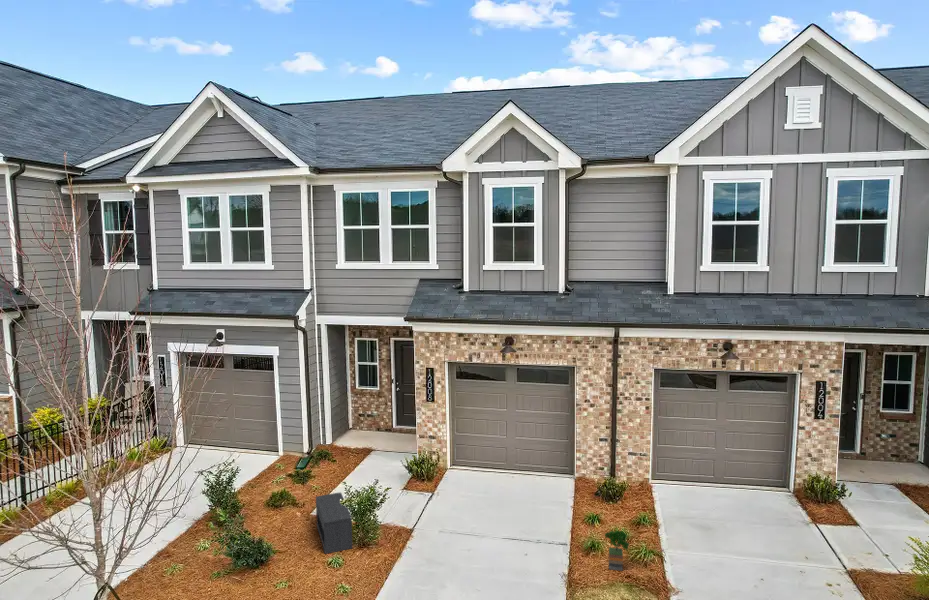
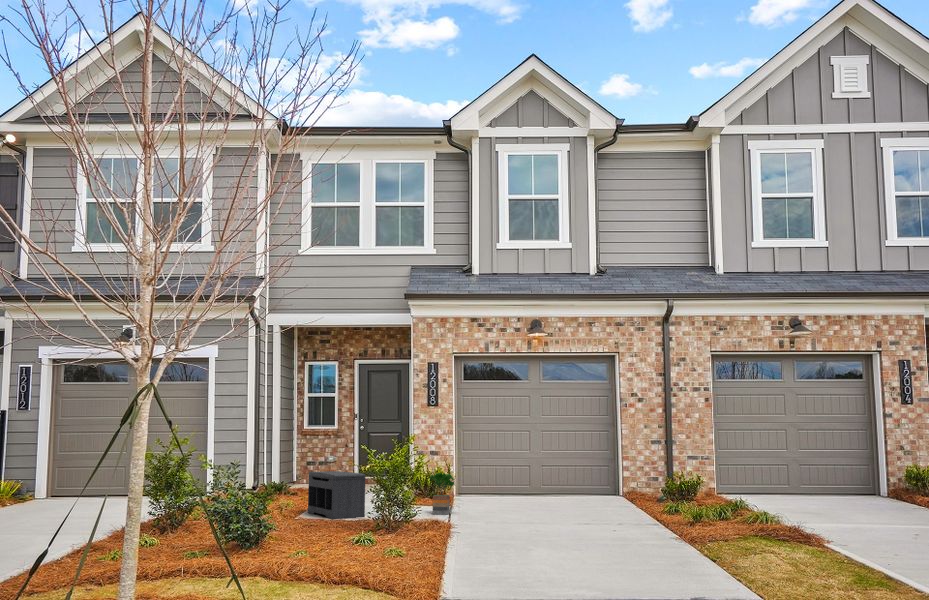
potted tree: present [605,531,629,571] -> present [430,473,455,515]

